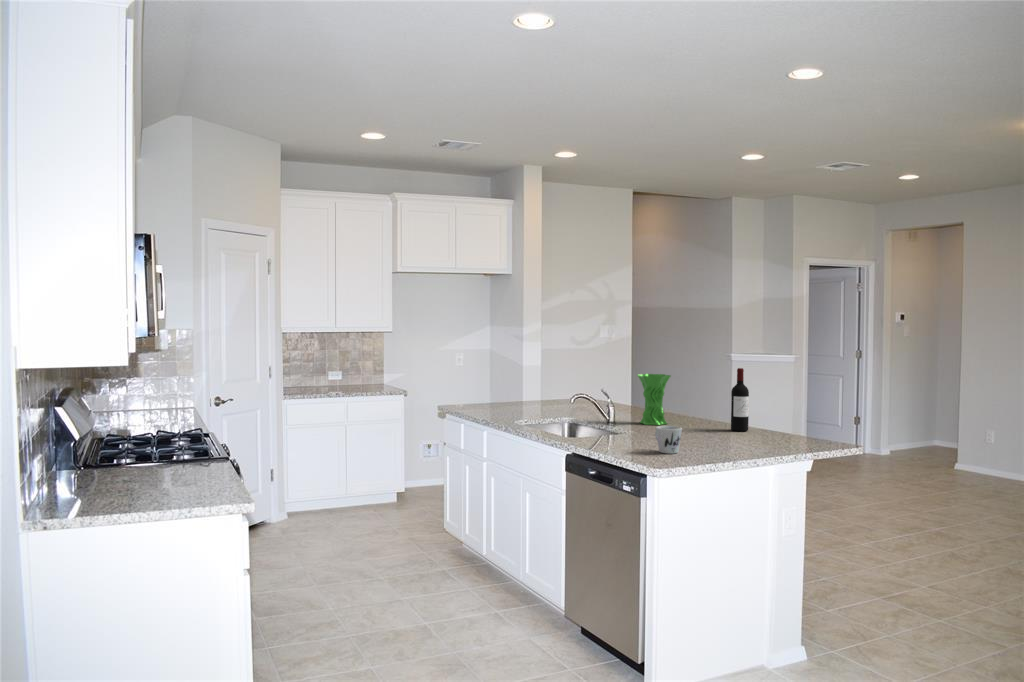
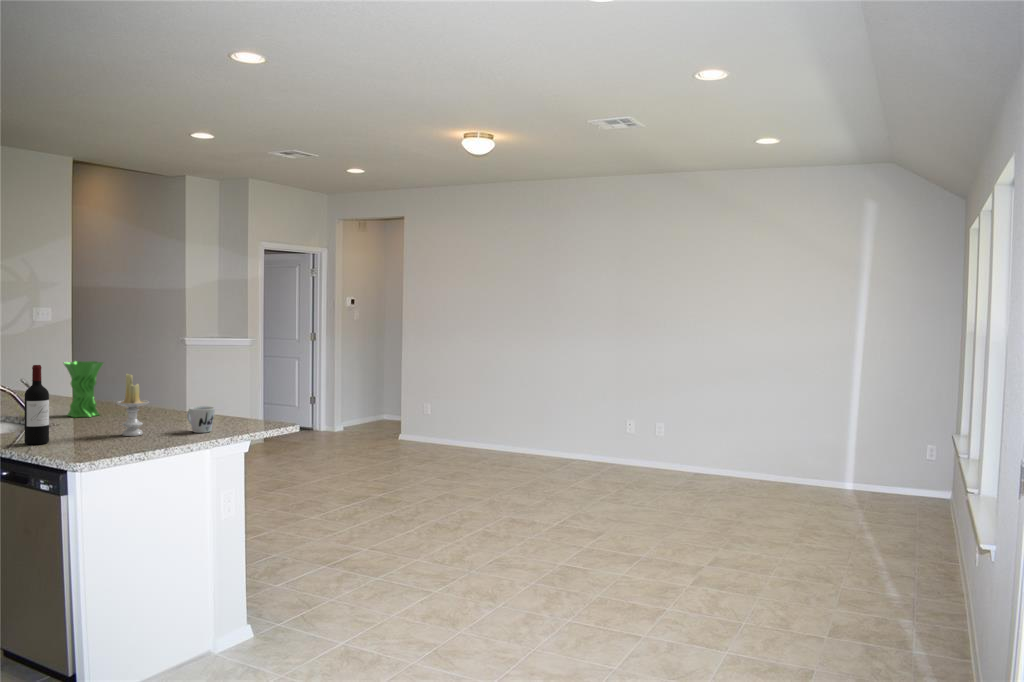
wine bottle: present [731,368,749,431] -> present [25,365,49,445]
candle: none [685,386,715,446] -> present [116,374,149,436]
mug: present [655,426,682,454] -> present [187,406,215,433]

